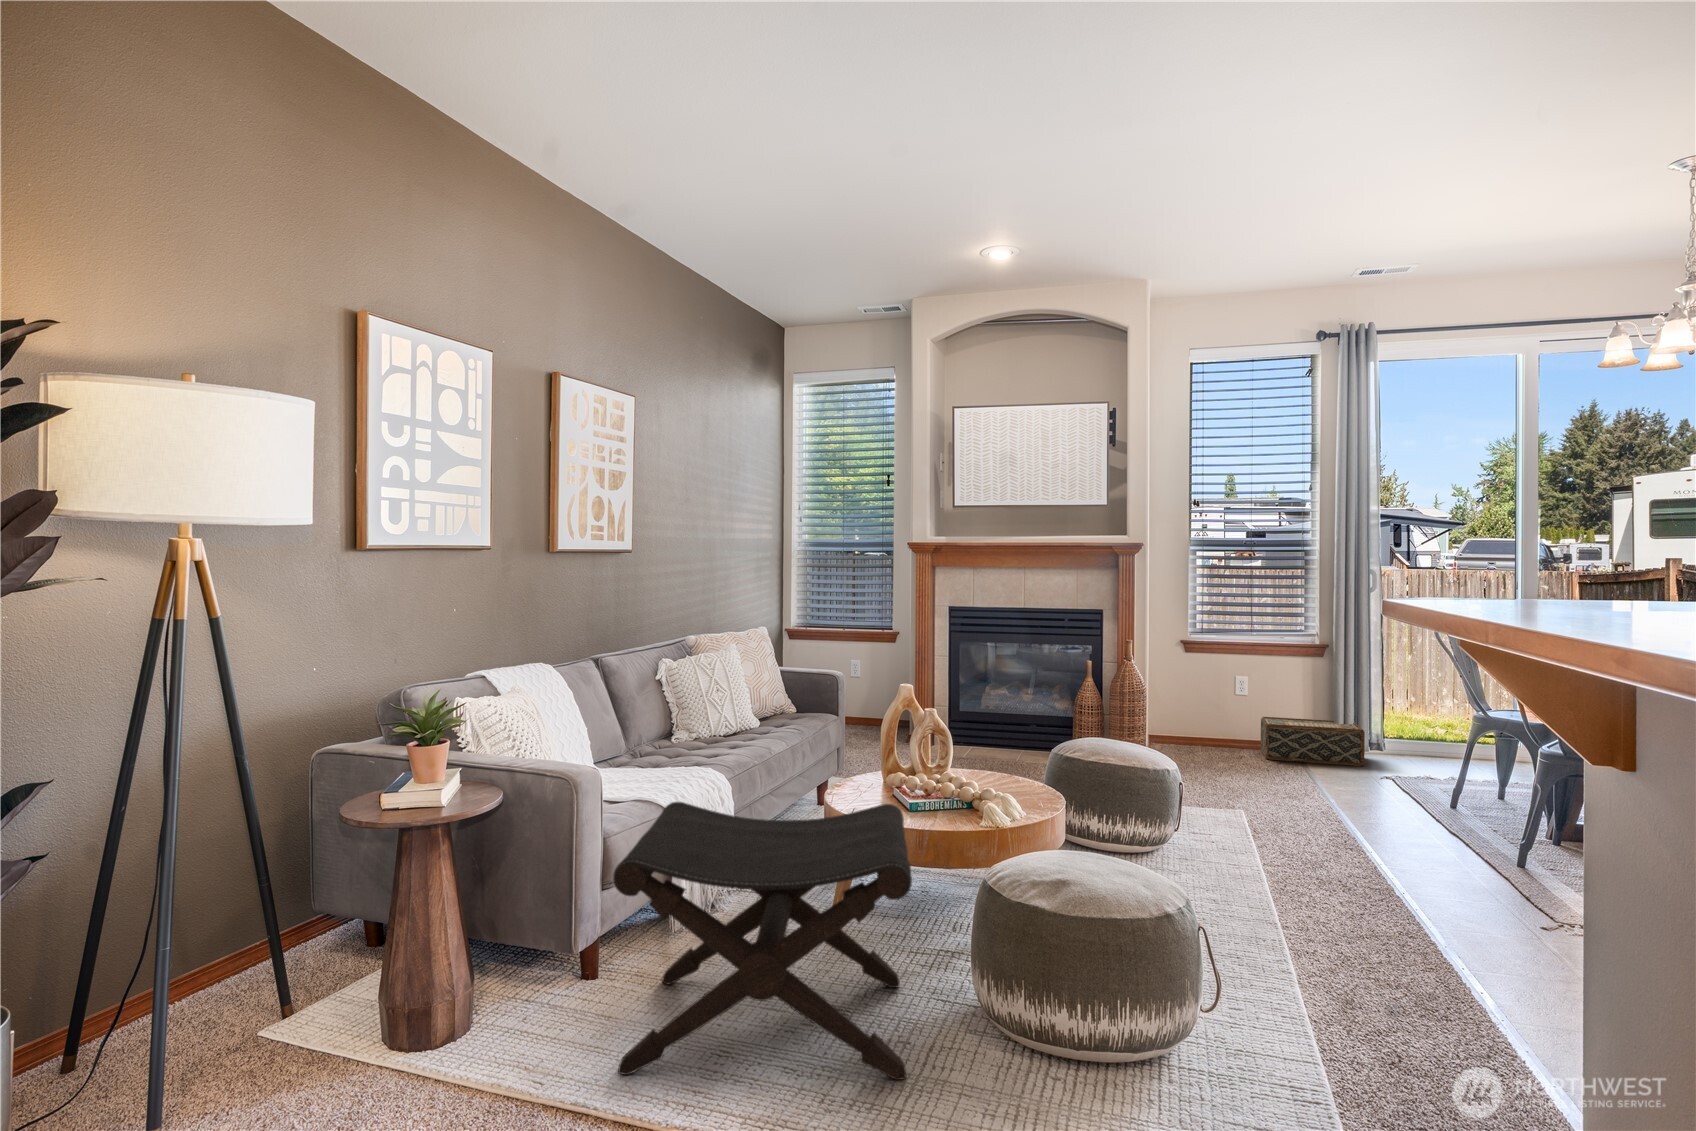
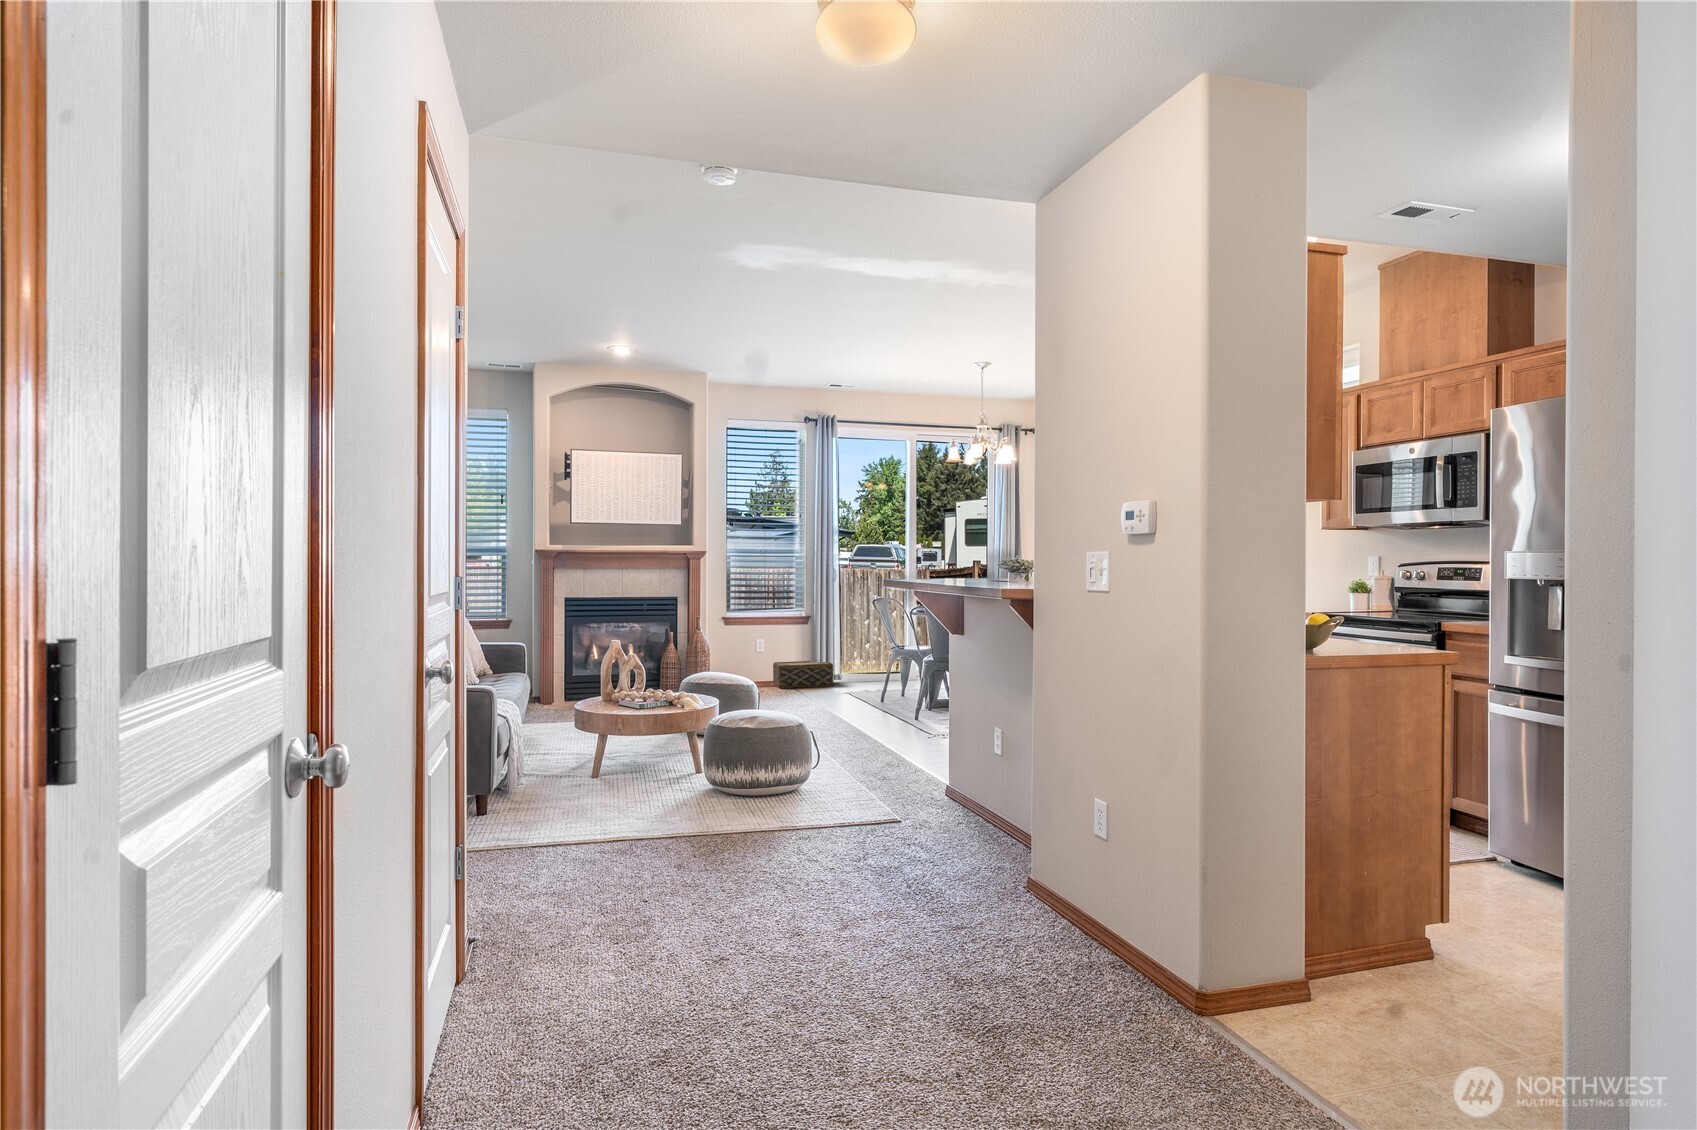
footstool: present [613,802,912,1080] -> none [534,698,703,834]

